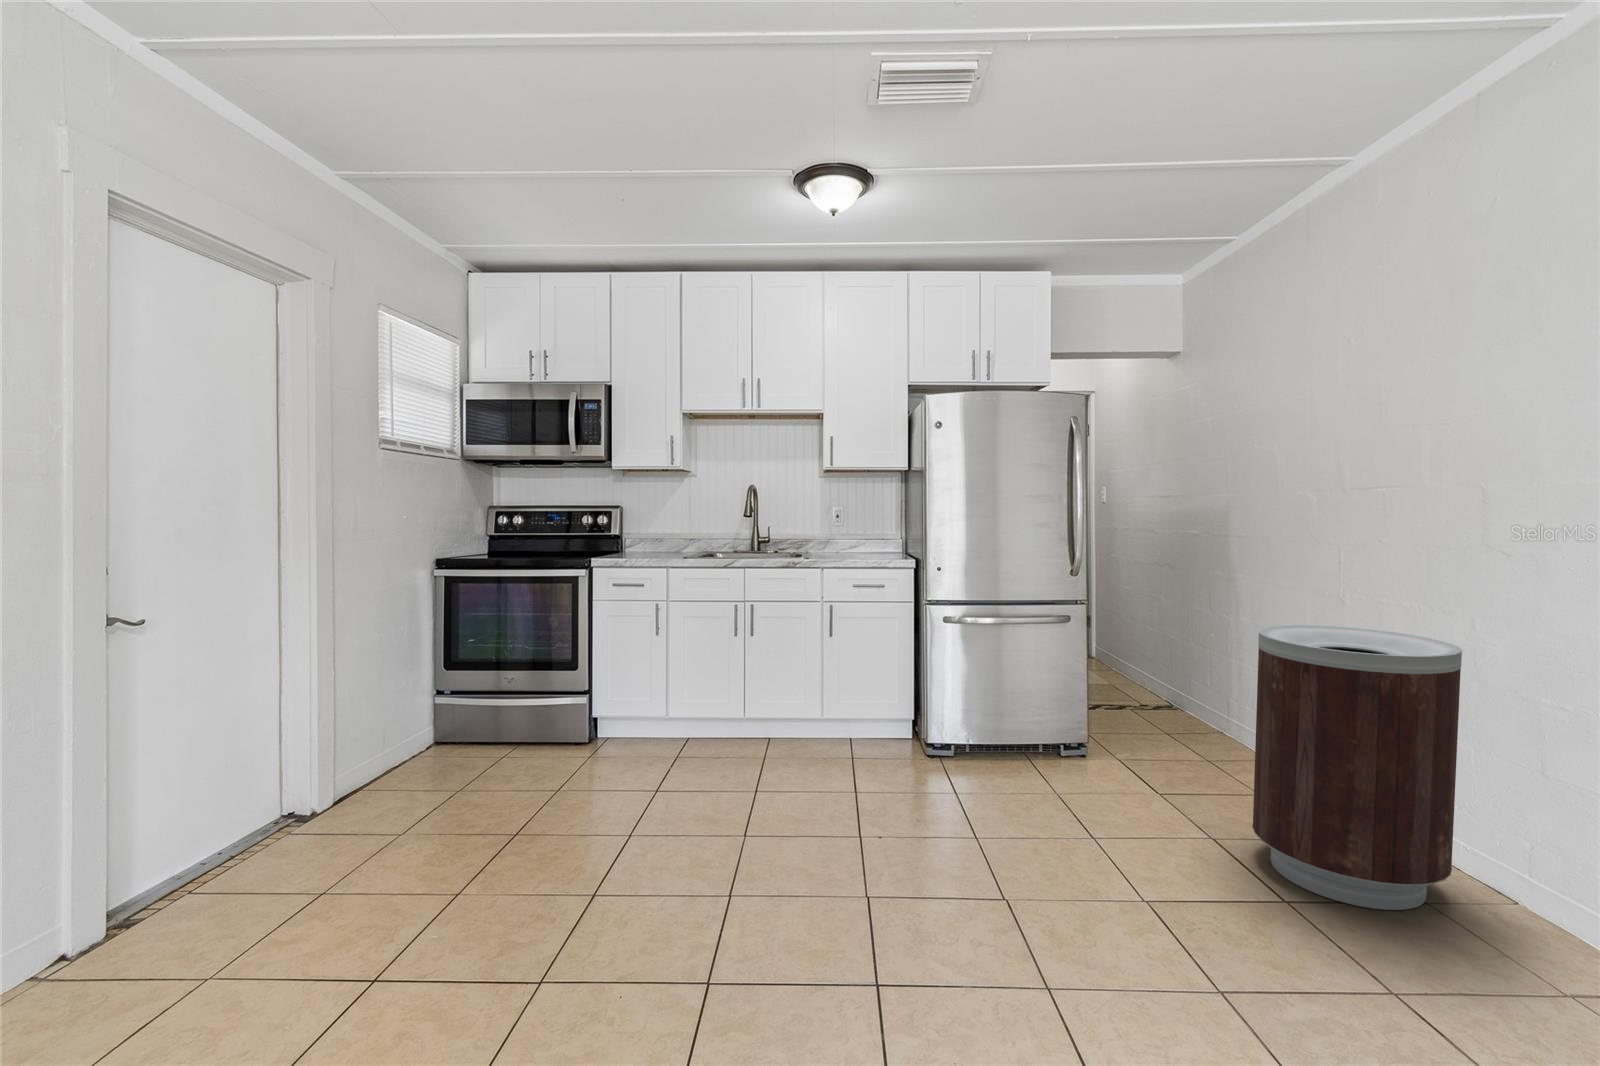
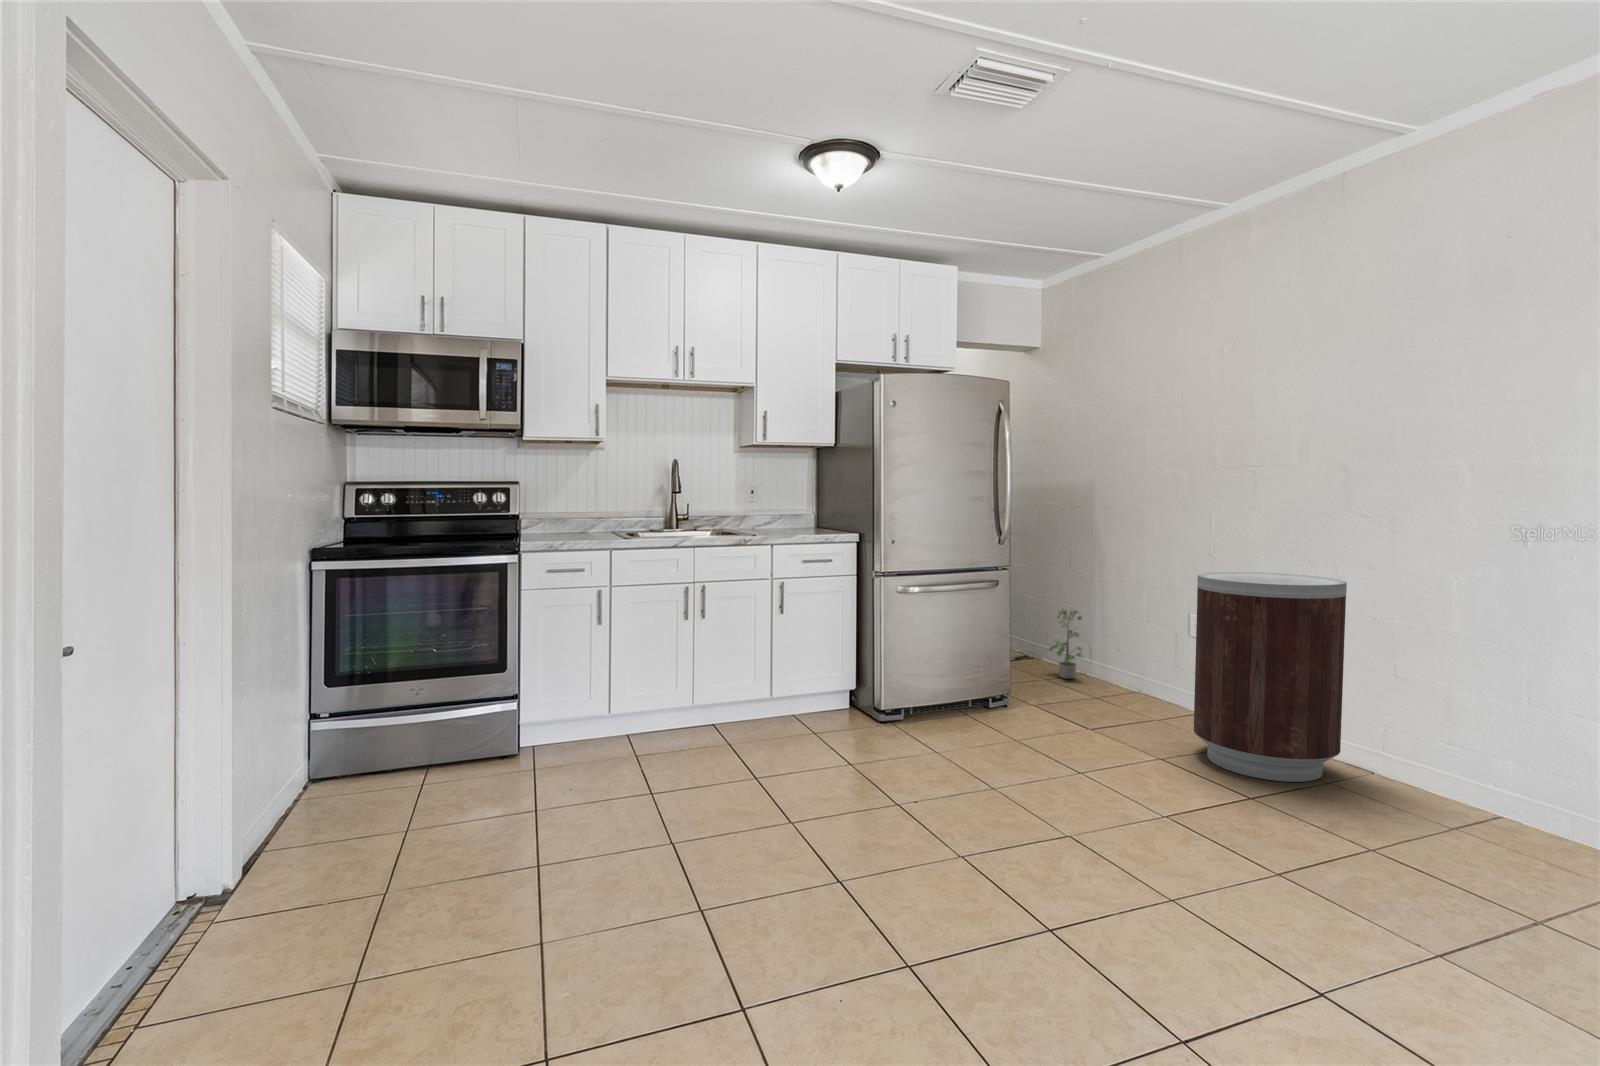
potted plant: none [1178,649,1217,734] -> present [1049,610,1082,679]

